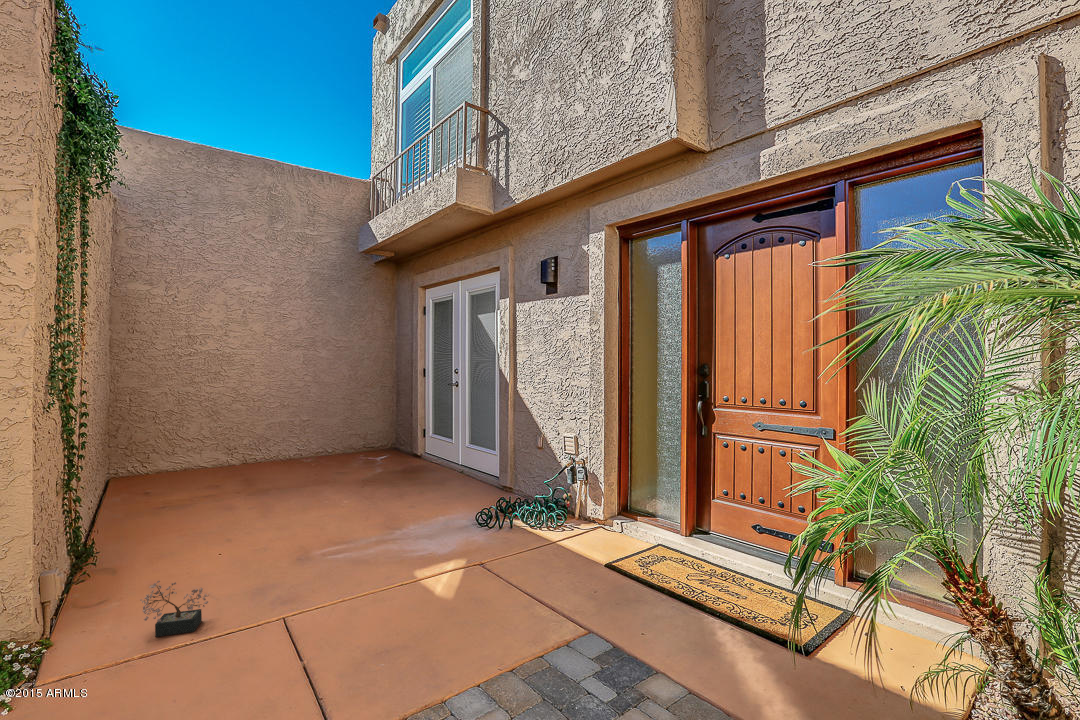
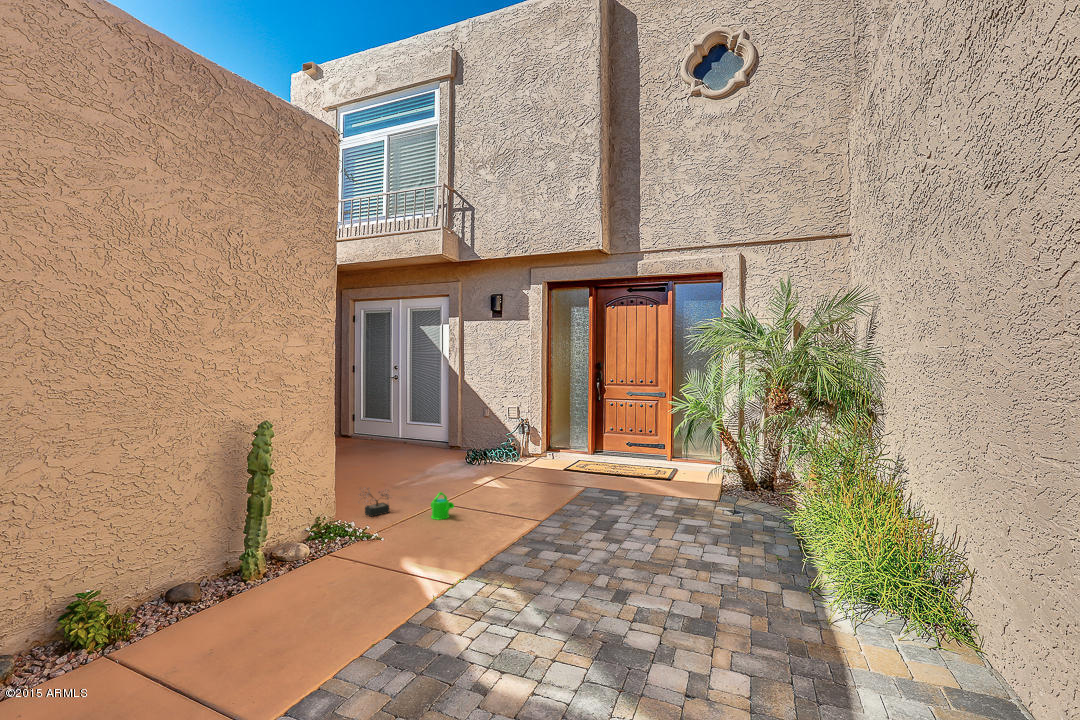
watering can: none [209,620,251,677] -> present [431,492,454,520]

